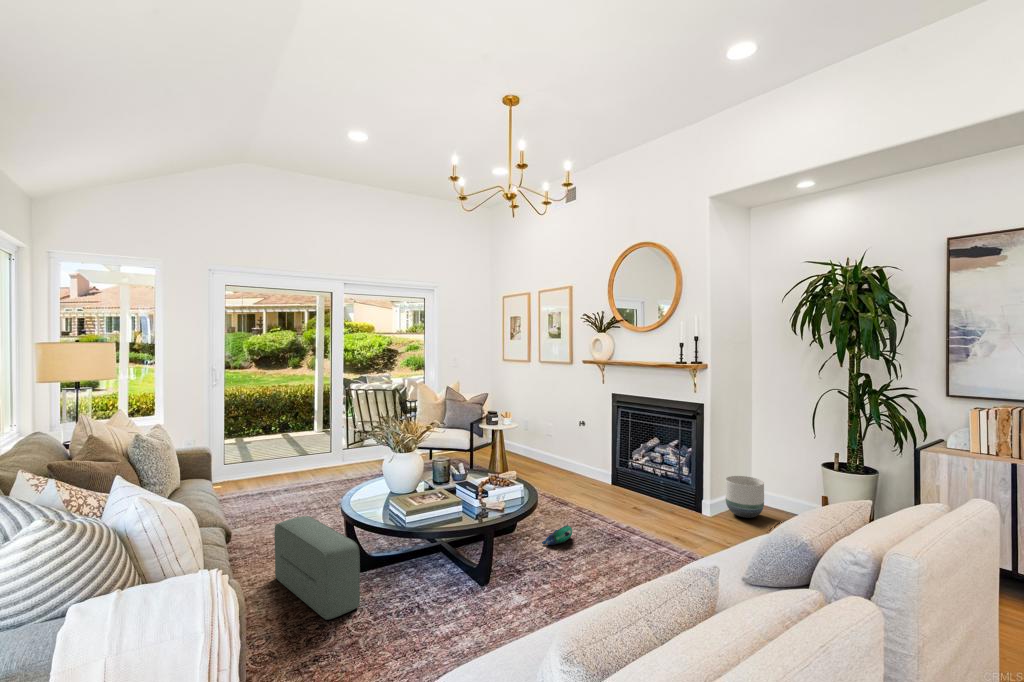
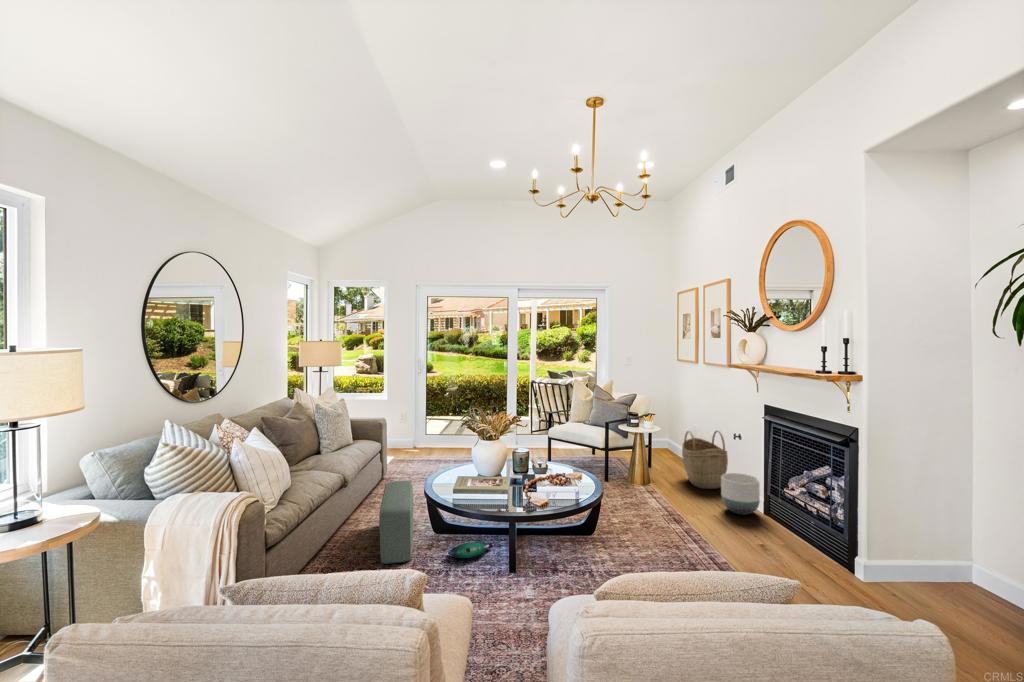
woven basket: none [532,421,574,475] -> present [682,431,728,489]
planter: present [725,476,764,518] -> present [721,473,760,515]
plush toy: present [542,525,572,545] -> present [448,541,494,558]

